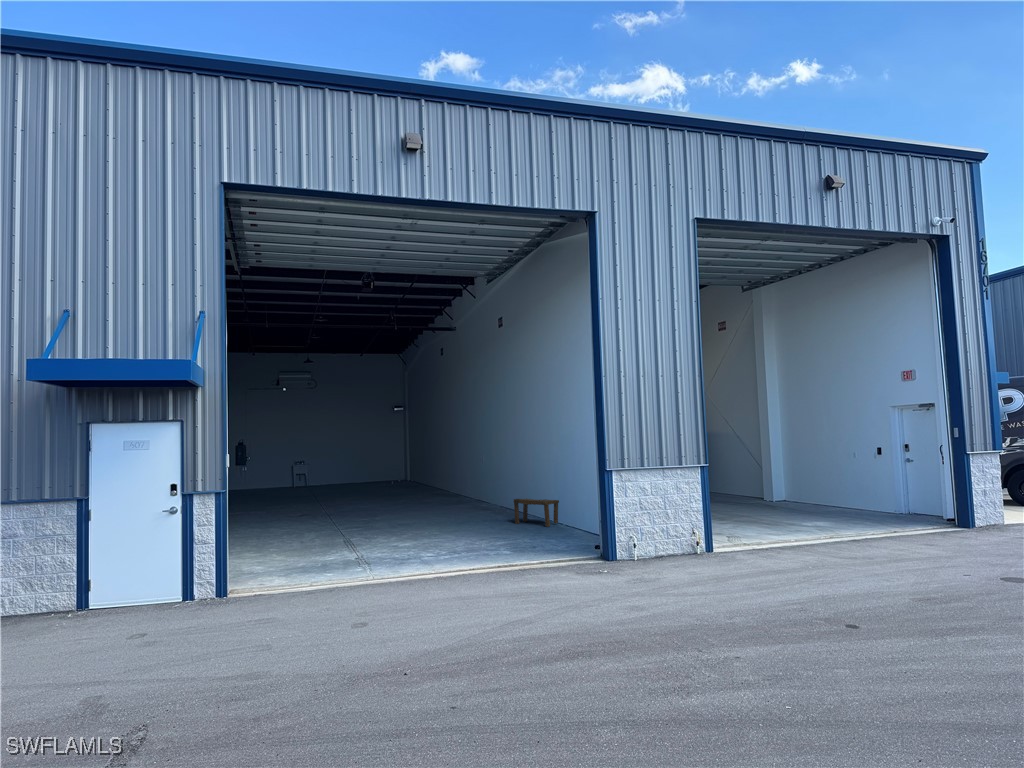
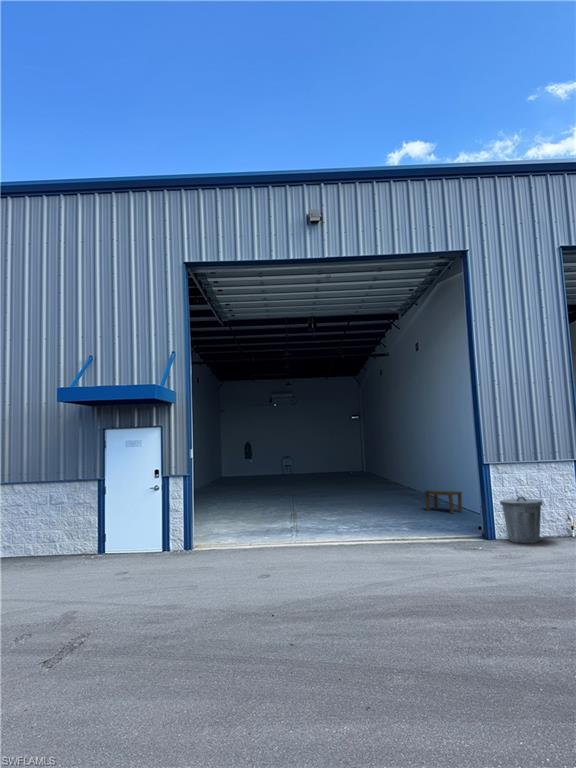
trash can: none [625,510,673,564] -> present [500,496,542,543]

